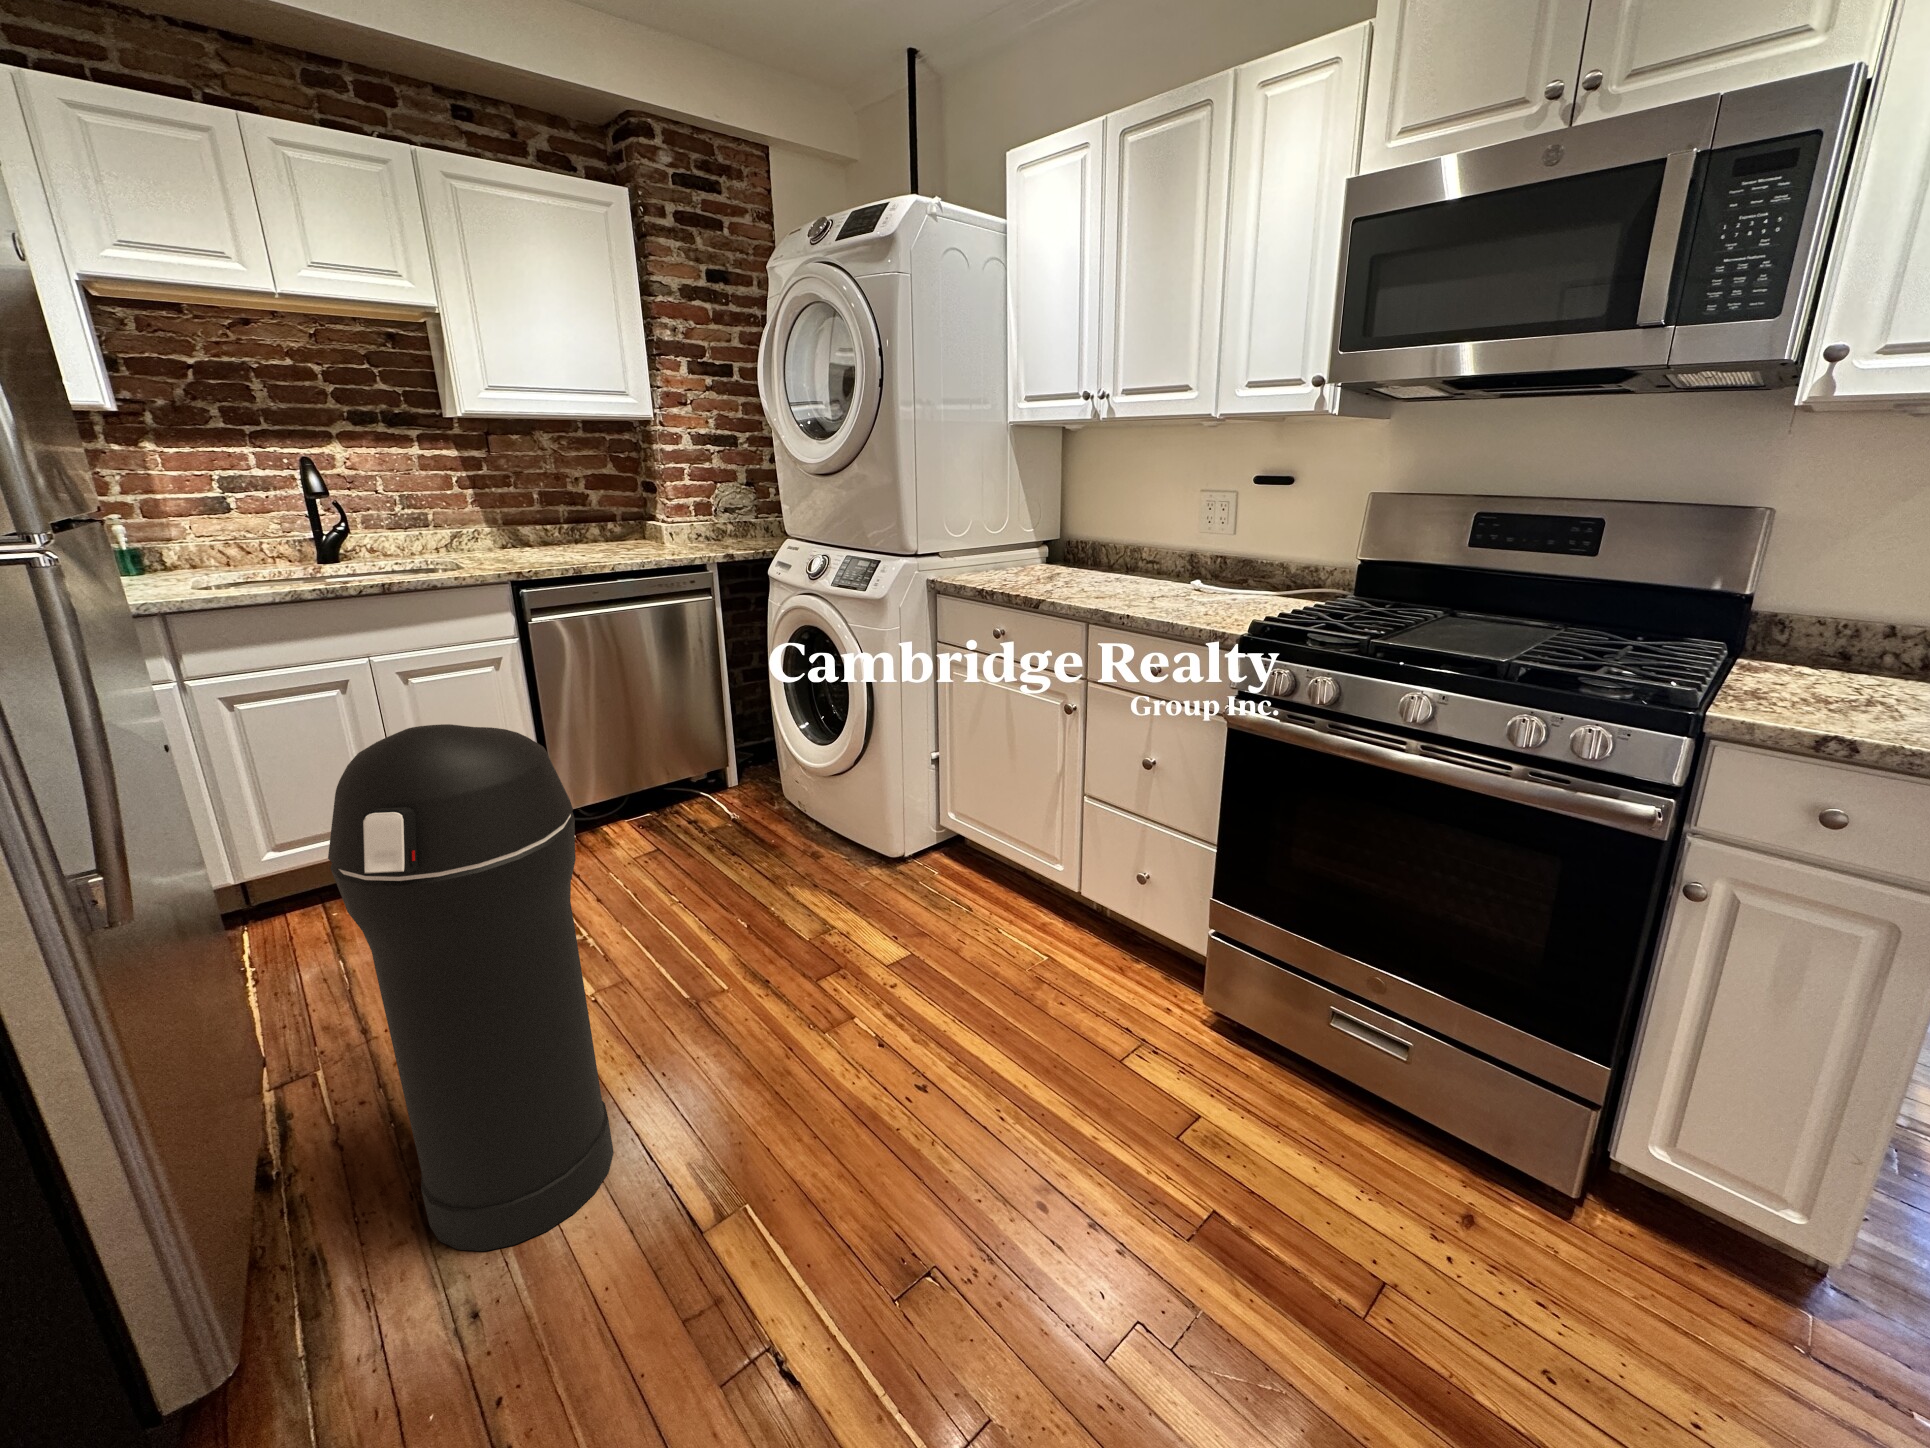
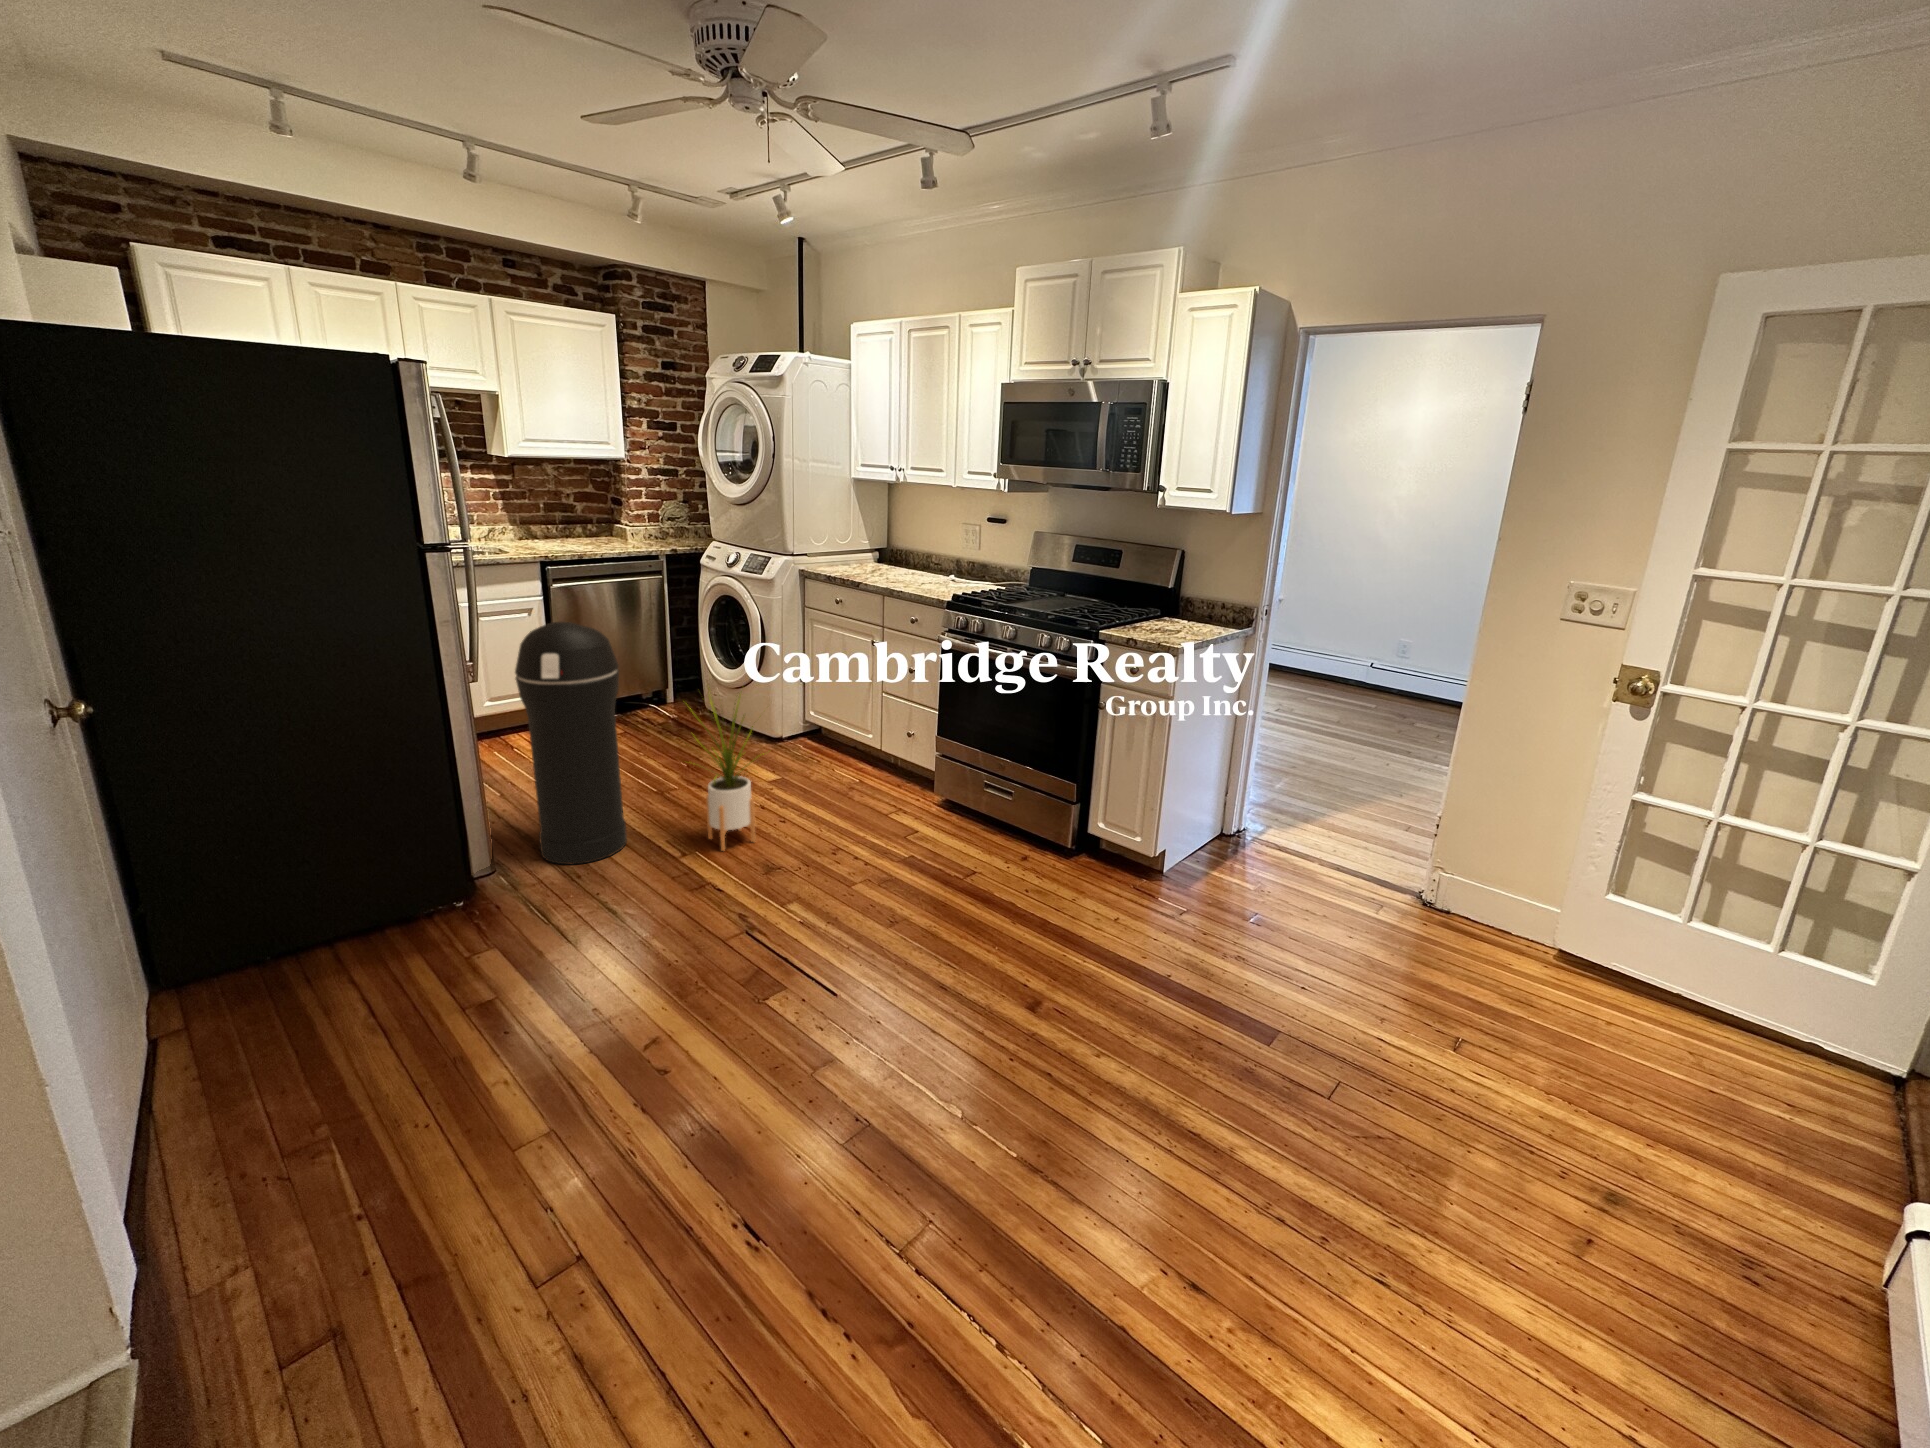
house plant: none [696,836,903,1195] -> present [690,691,756,851]

